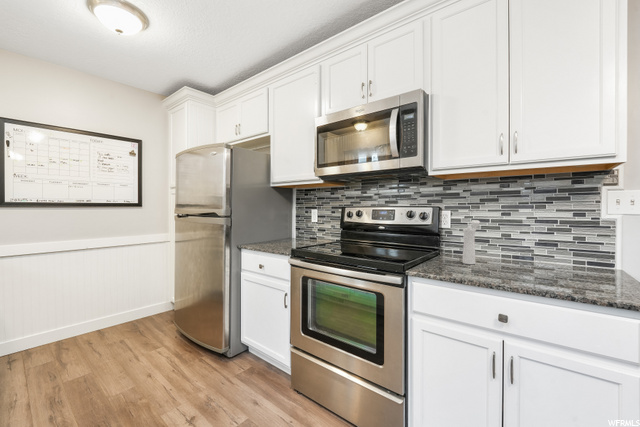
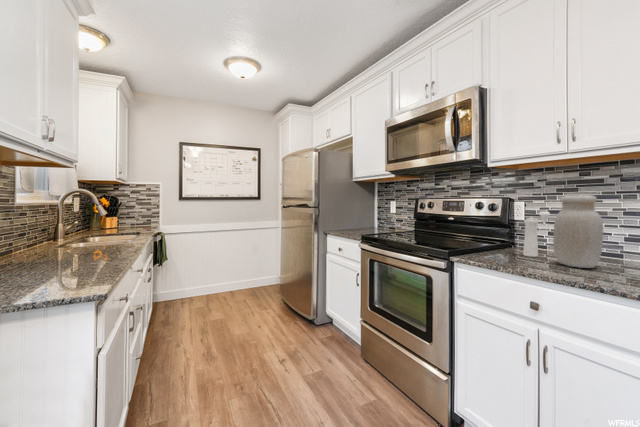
jar: none [496,206,539,274] -> present [553,195,603,268]

